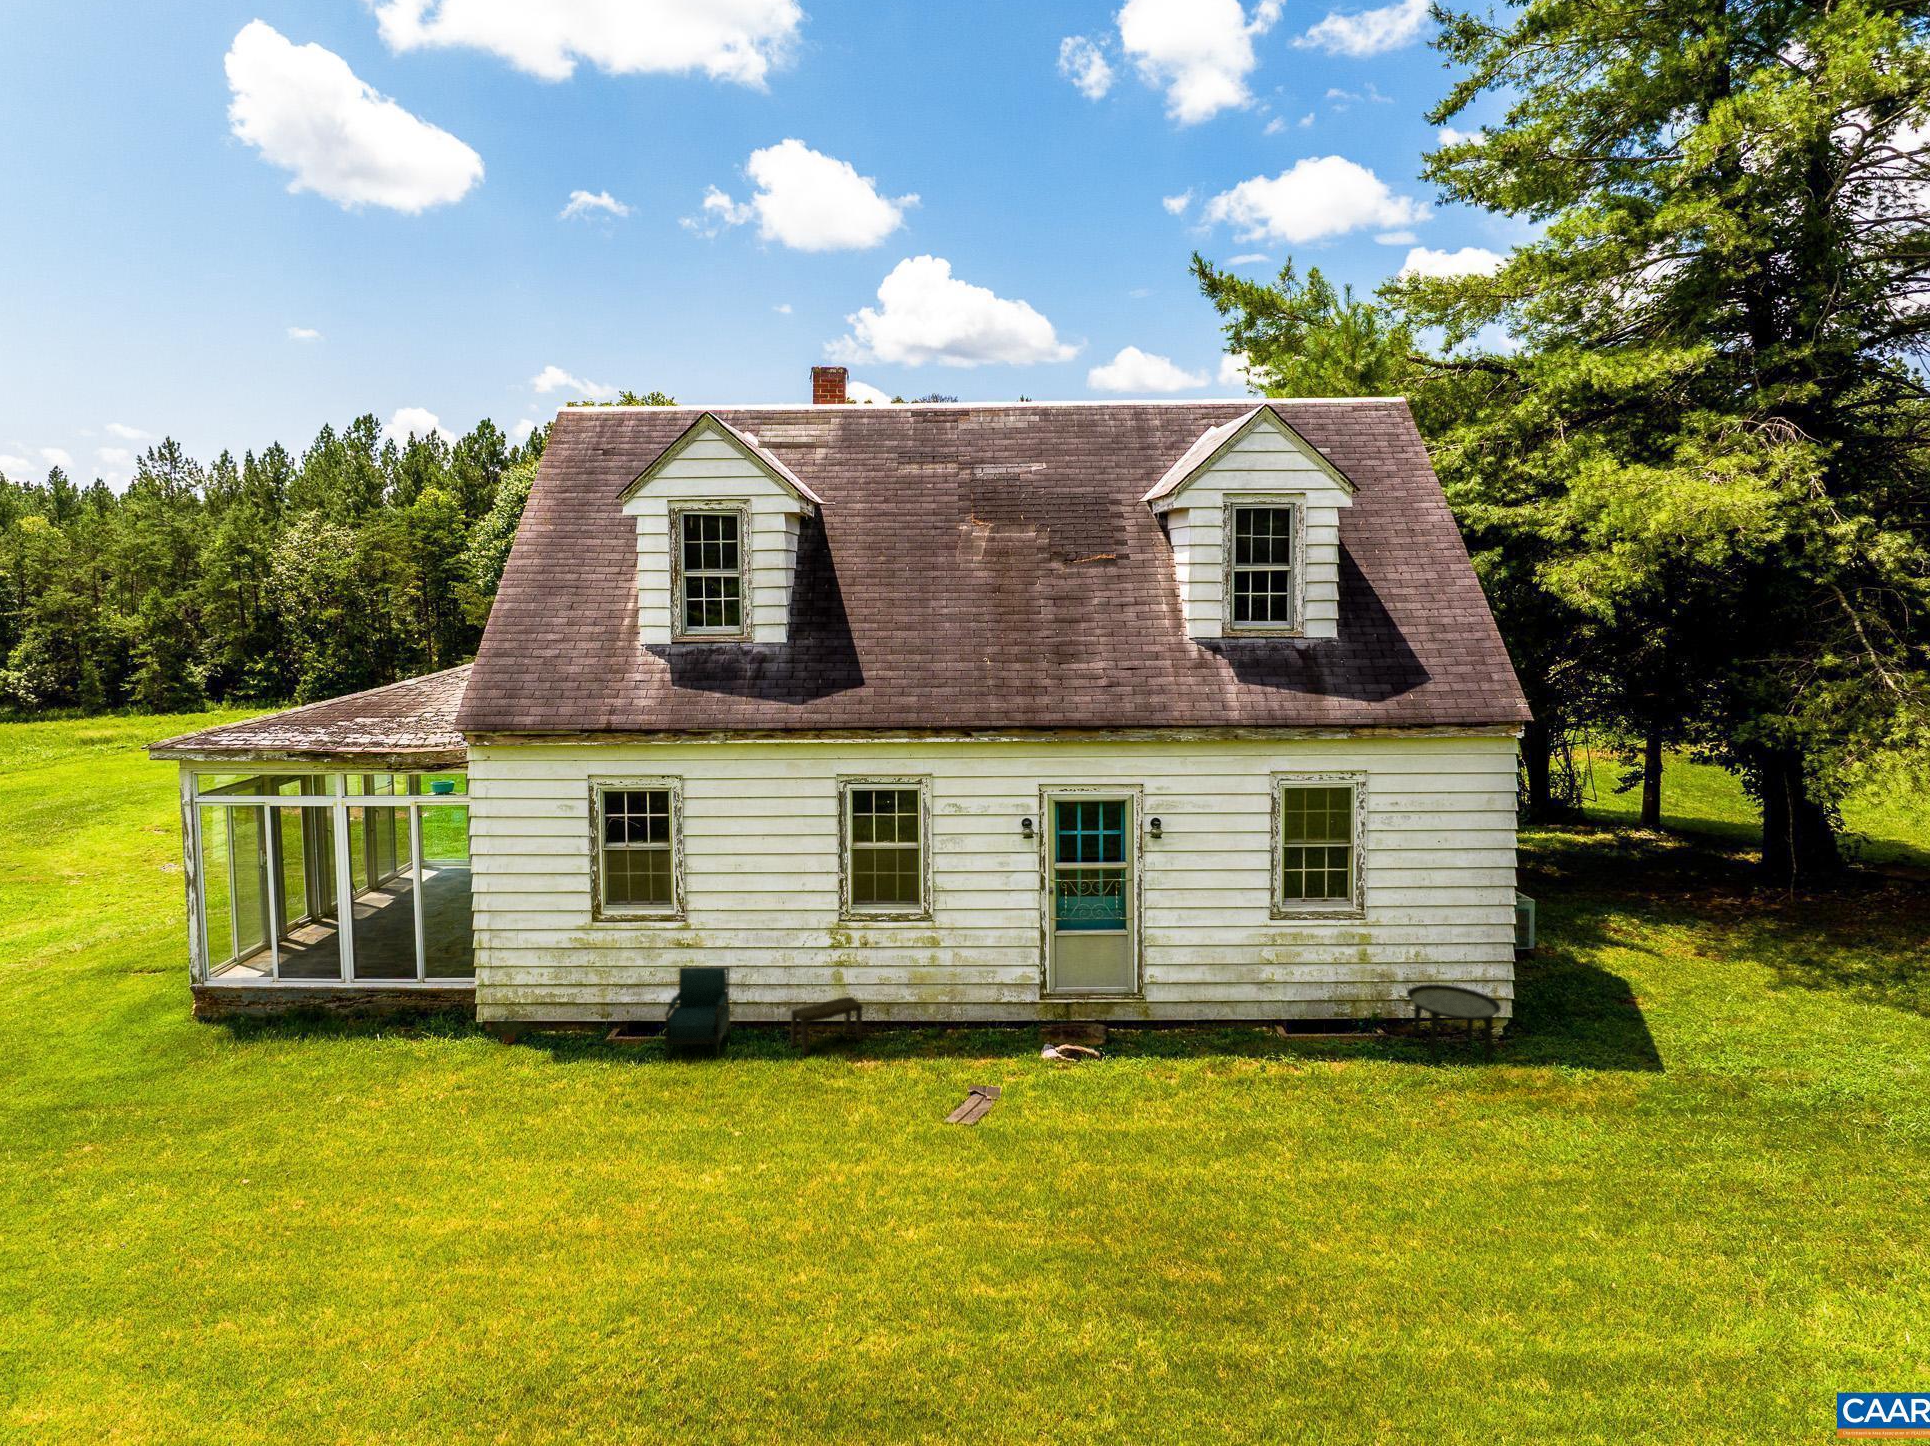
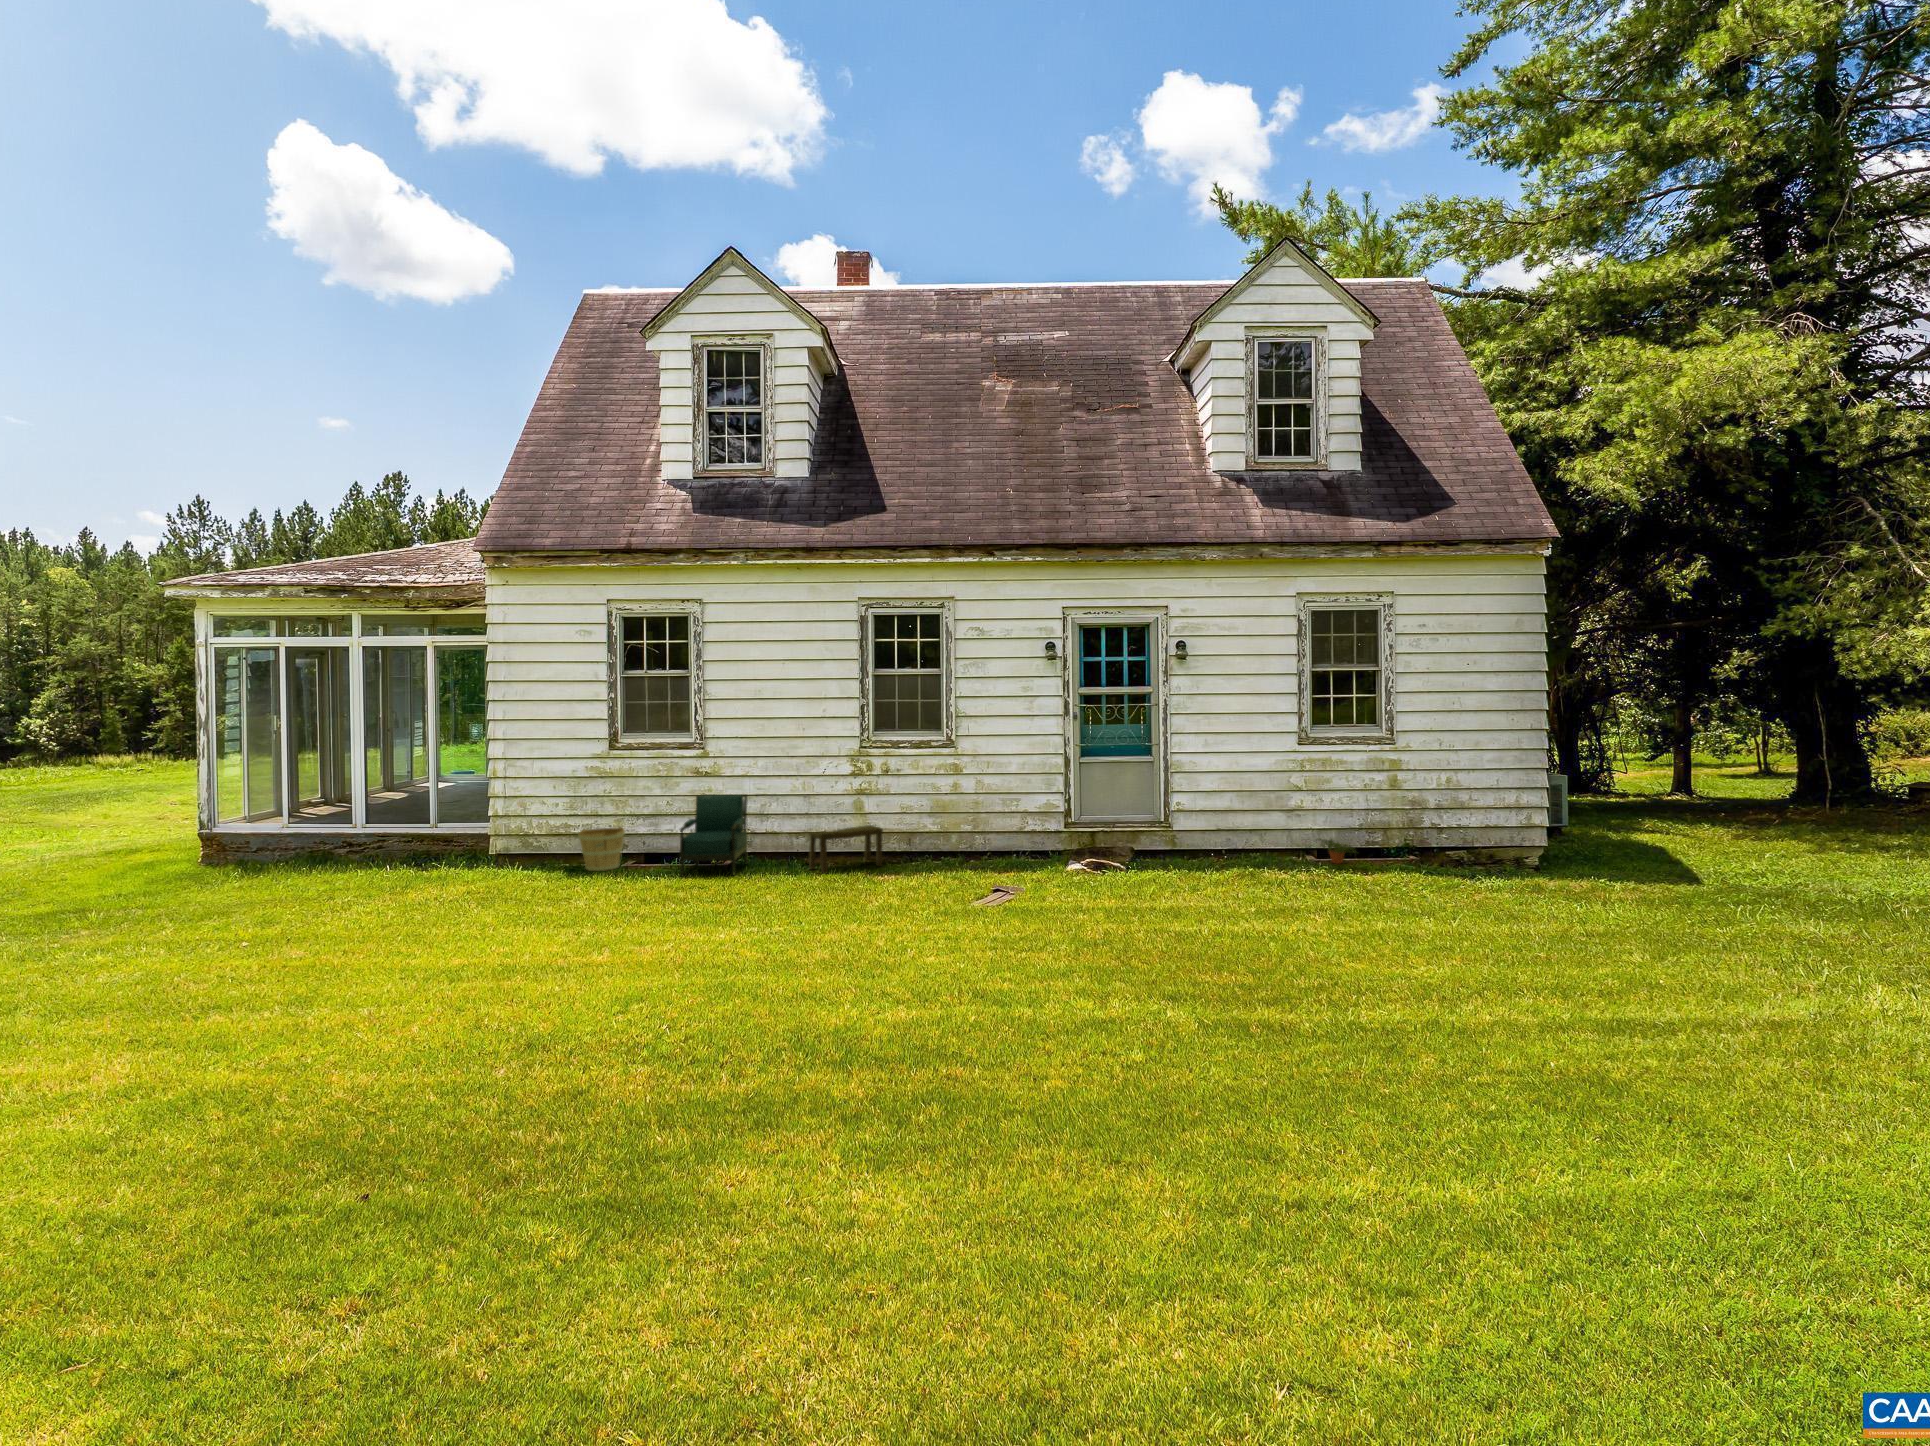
round table: present [1407,984,1501,1061] -> none [1441,810,1540,874]
wooden bucket: none [565,998,611,1047] -> present [578,827,625,871]
potted plant: present [492,1016,527,1043] -> present [1320,839,1356,864]

